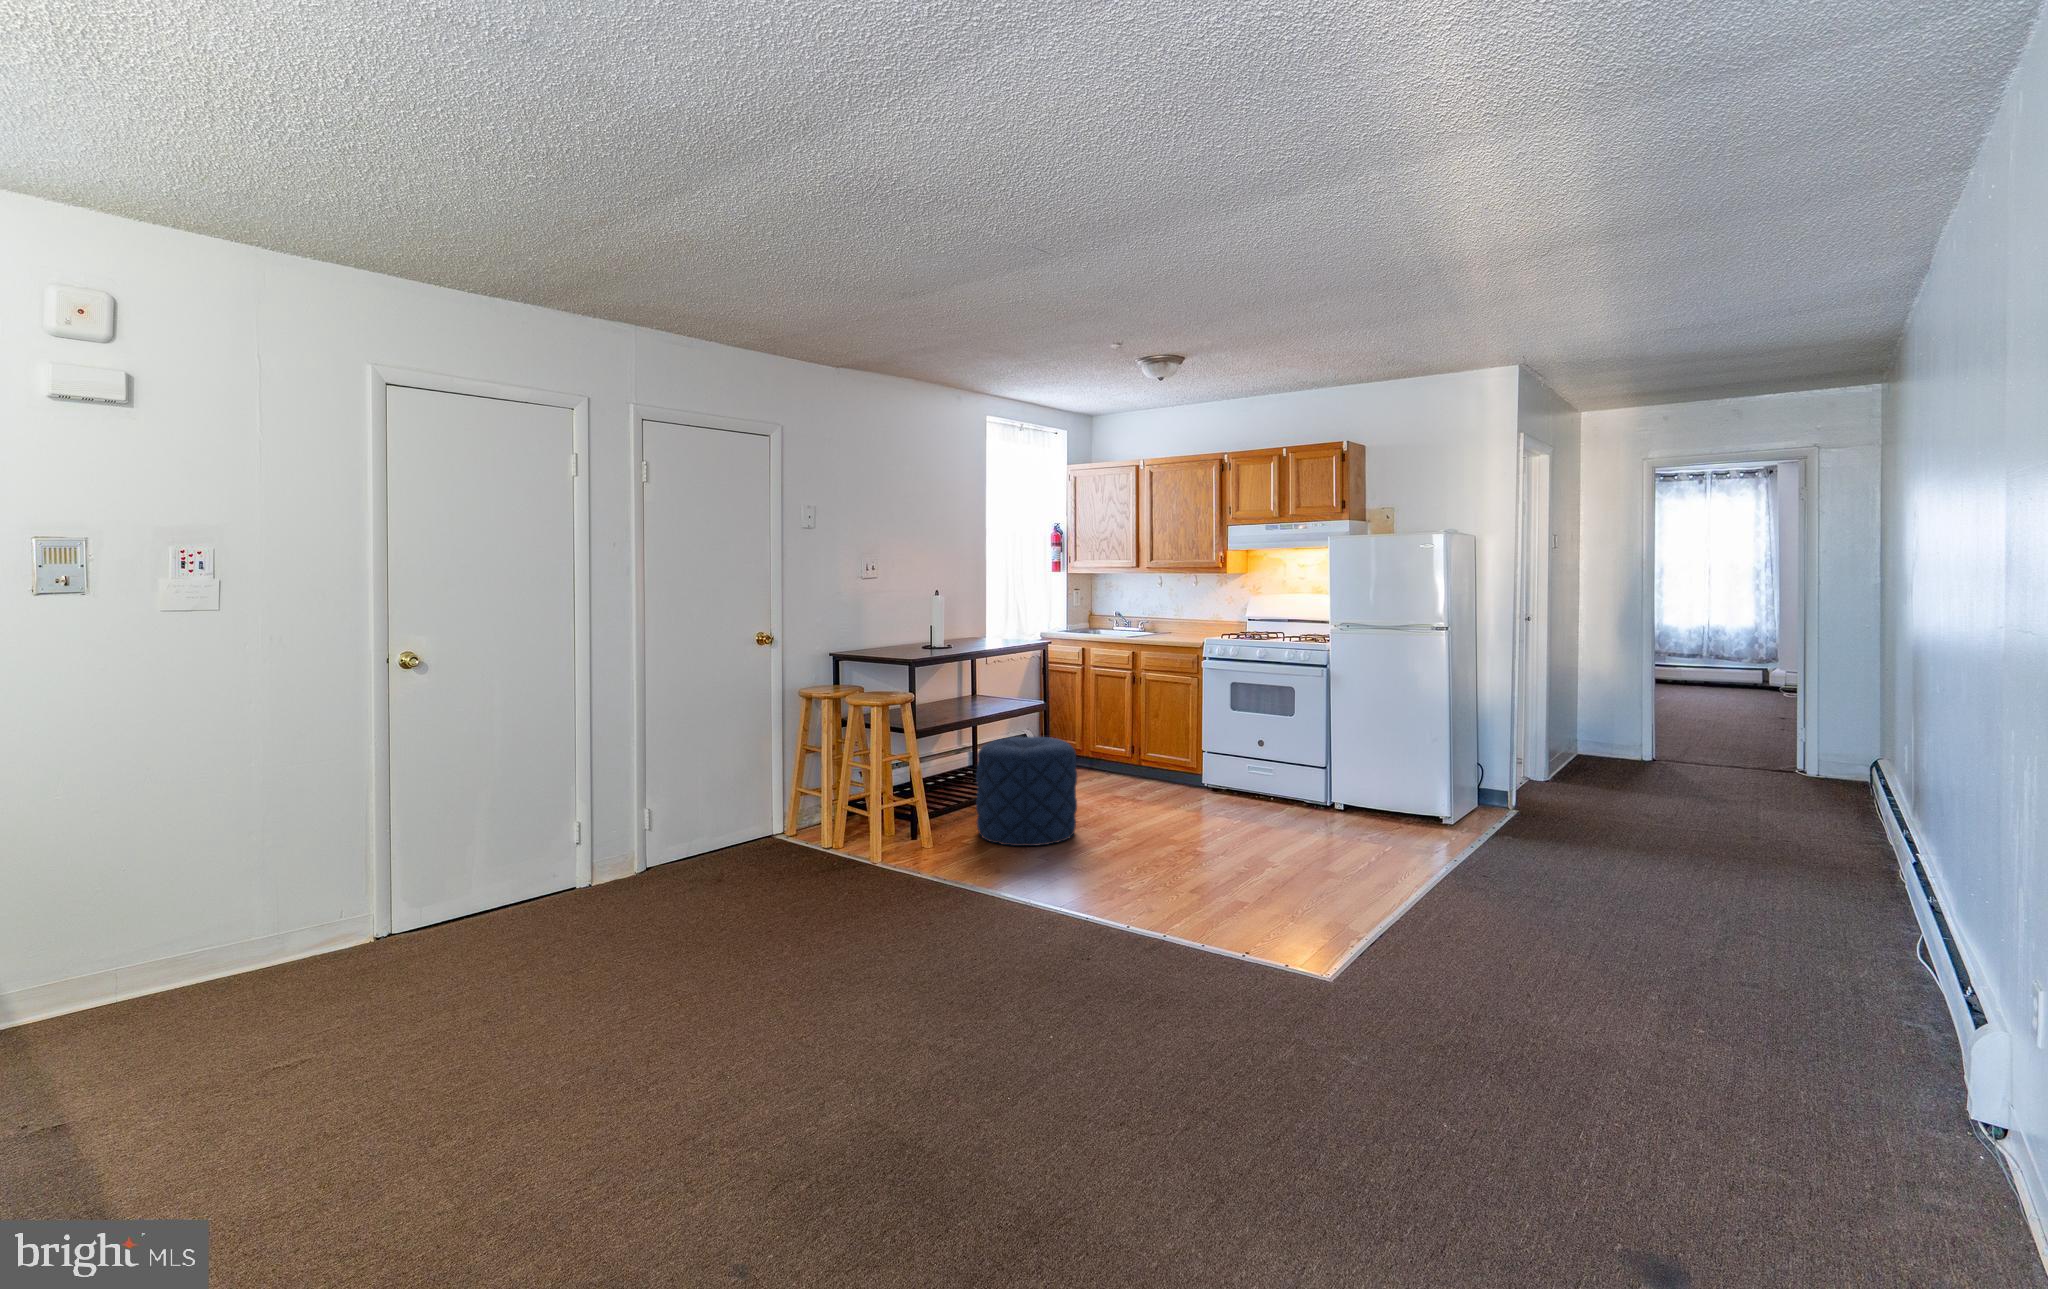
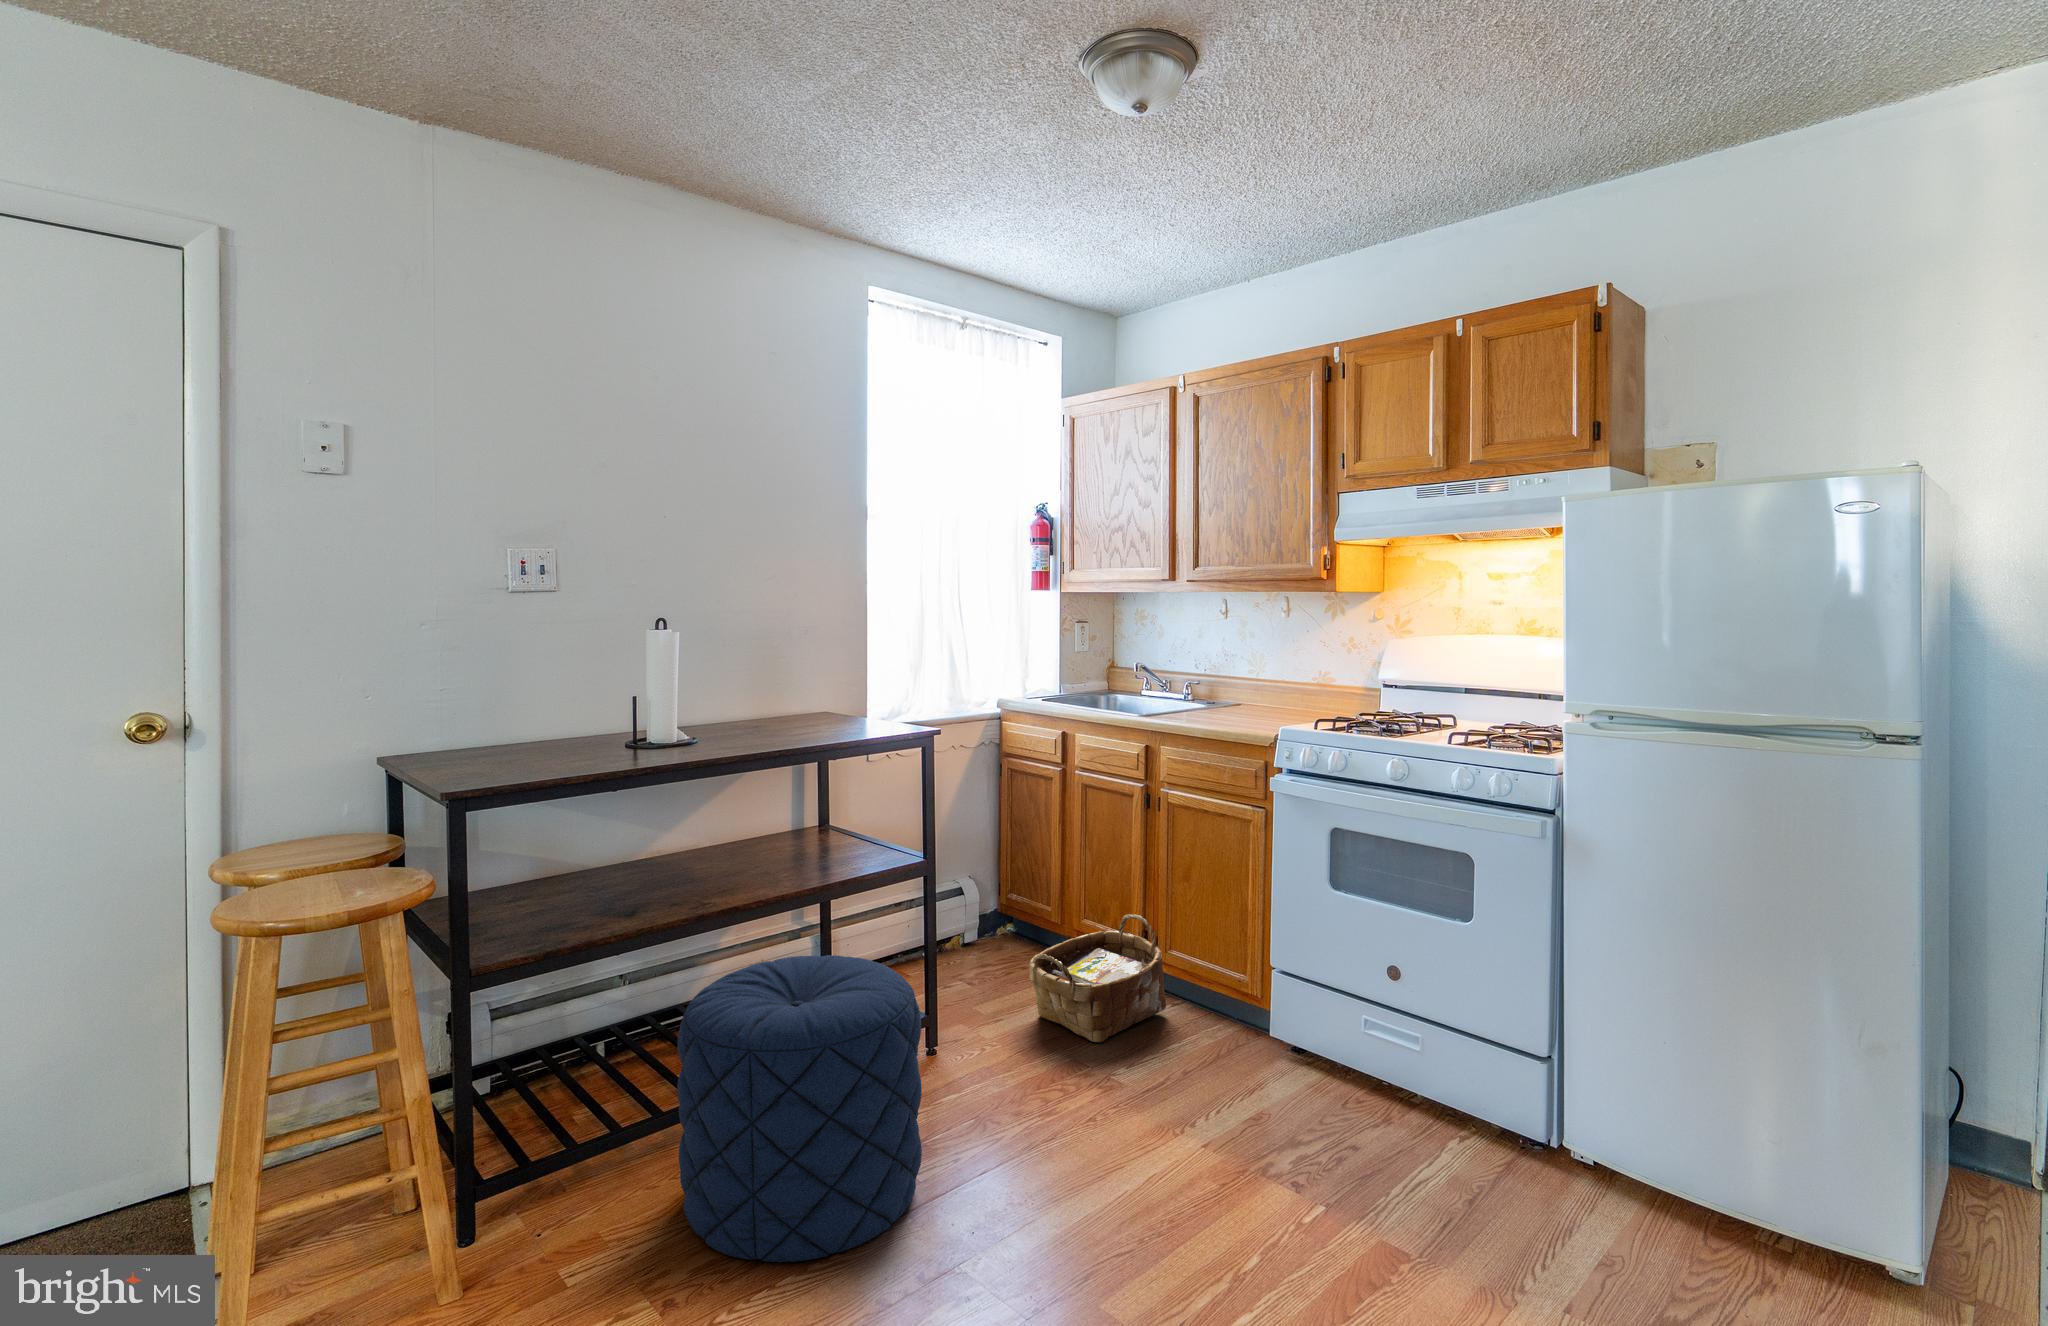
woven basket: none [1081,738,1147,794] -> present [1030,914,1166,1042]

